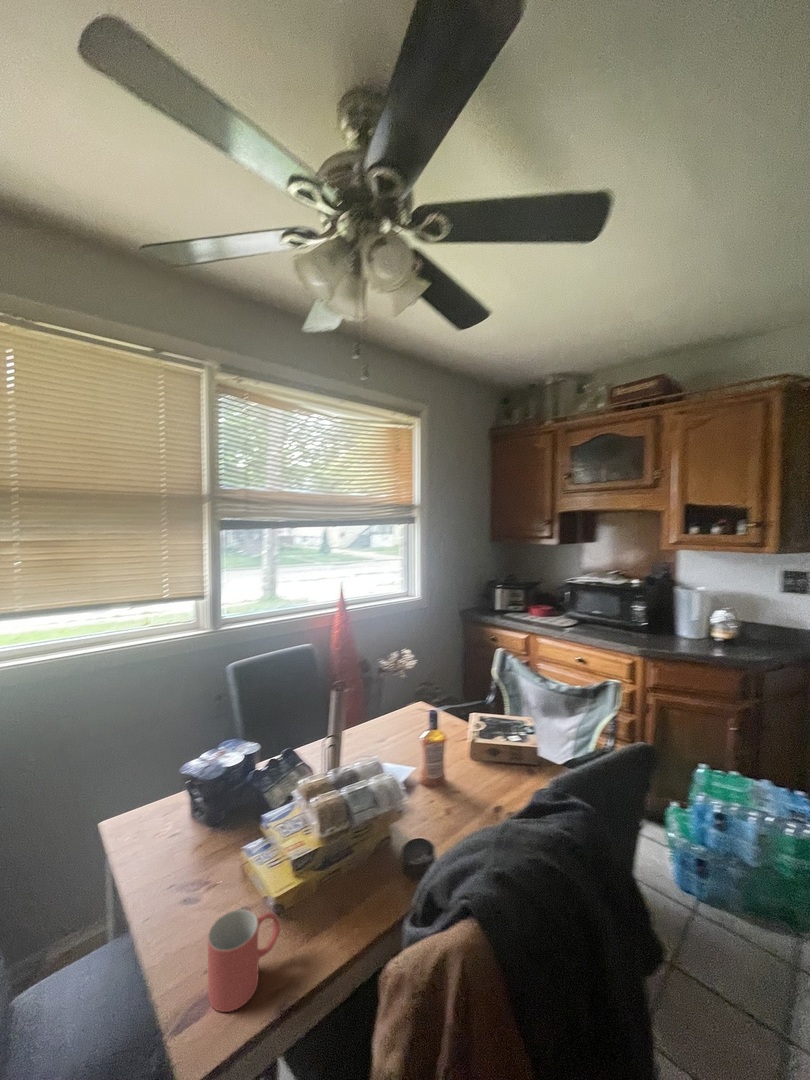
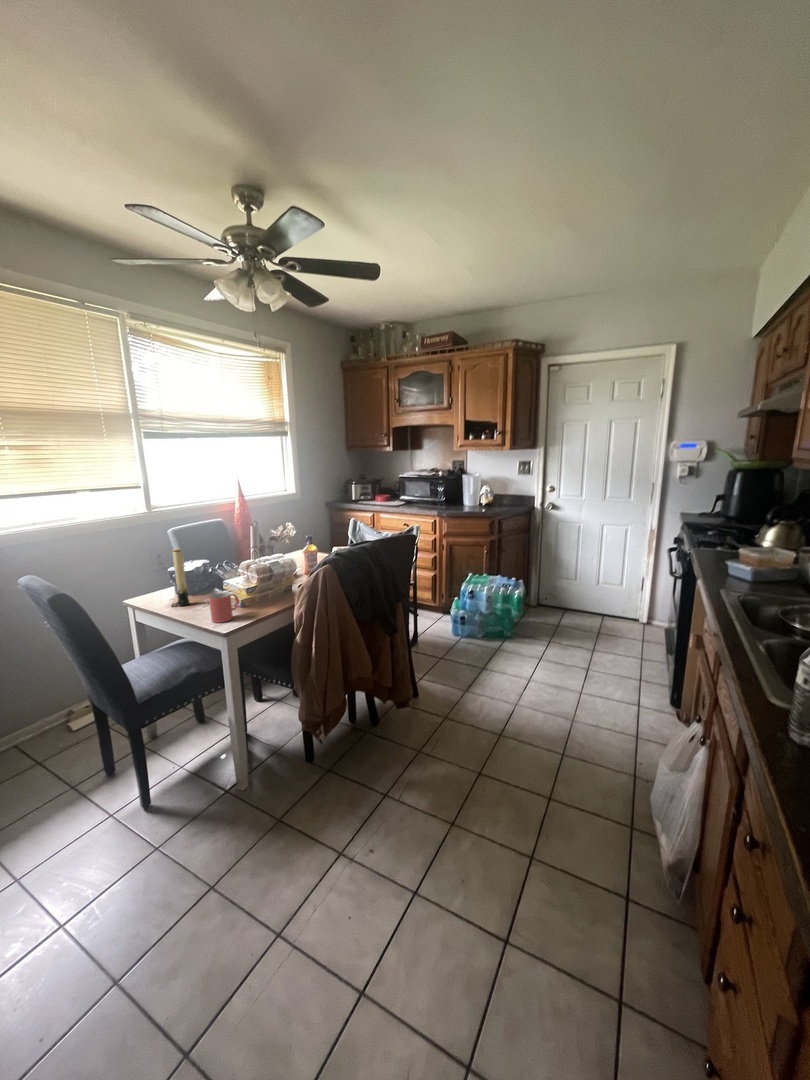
candle: none [169,757,205,878] -> present [171,548,189,607]

